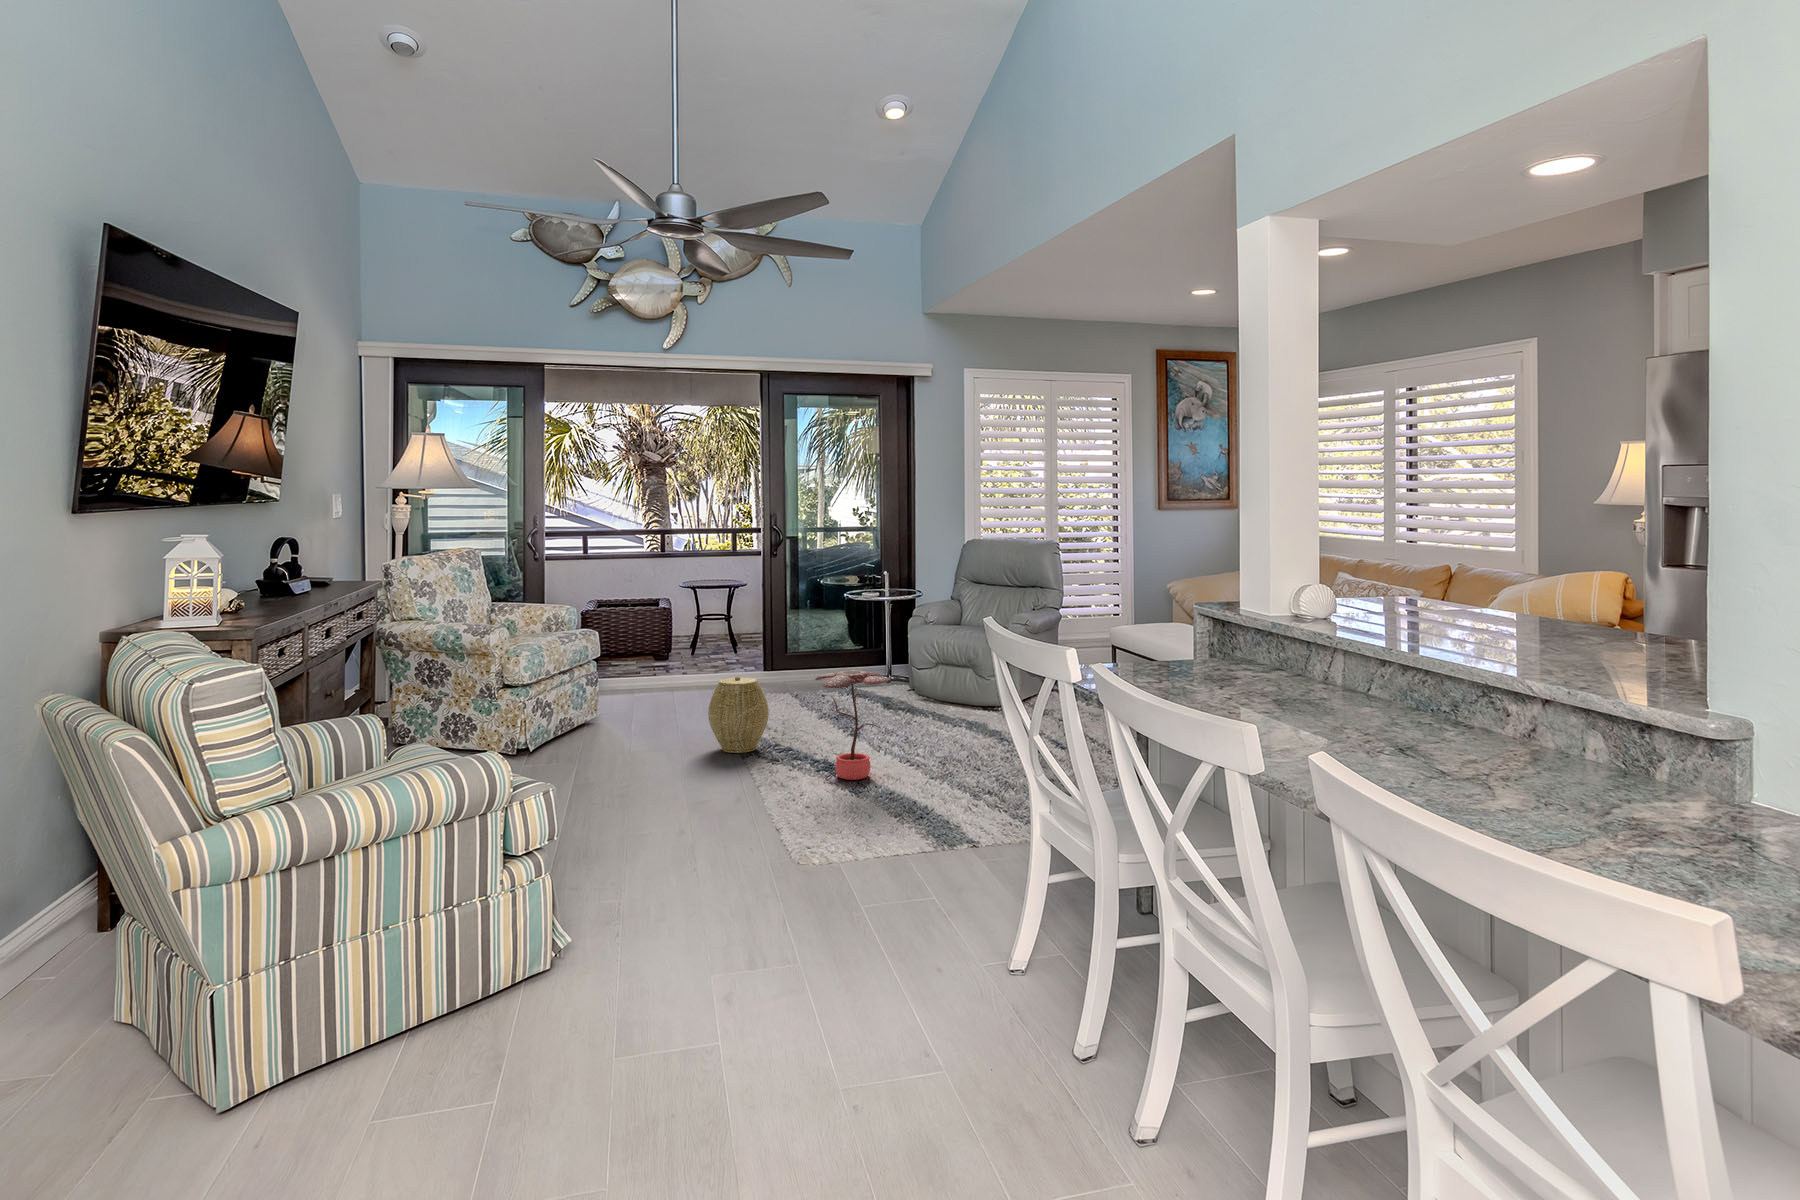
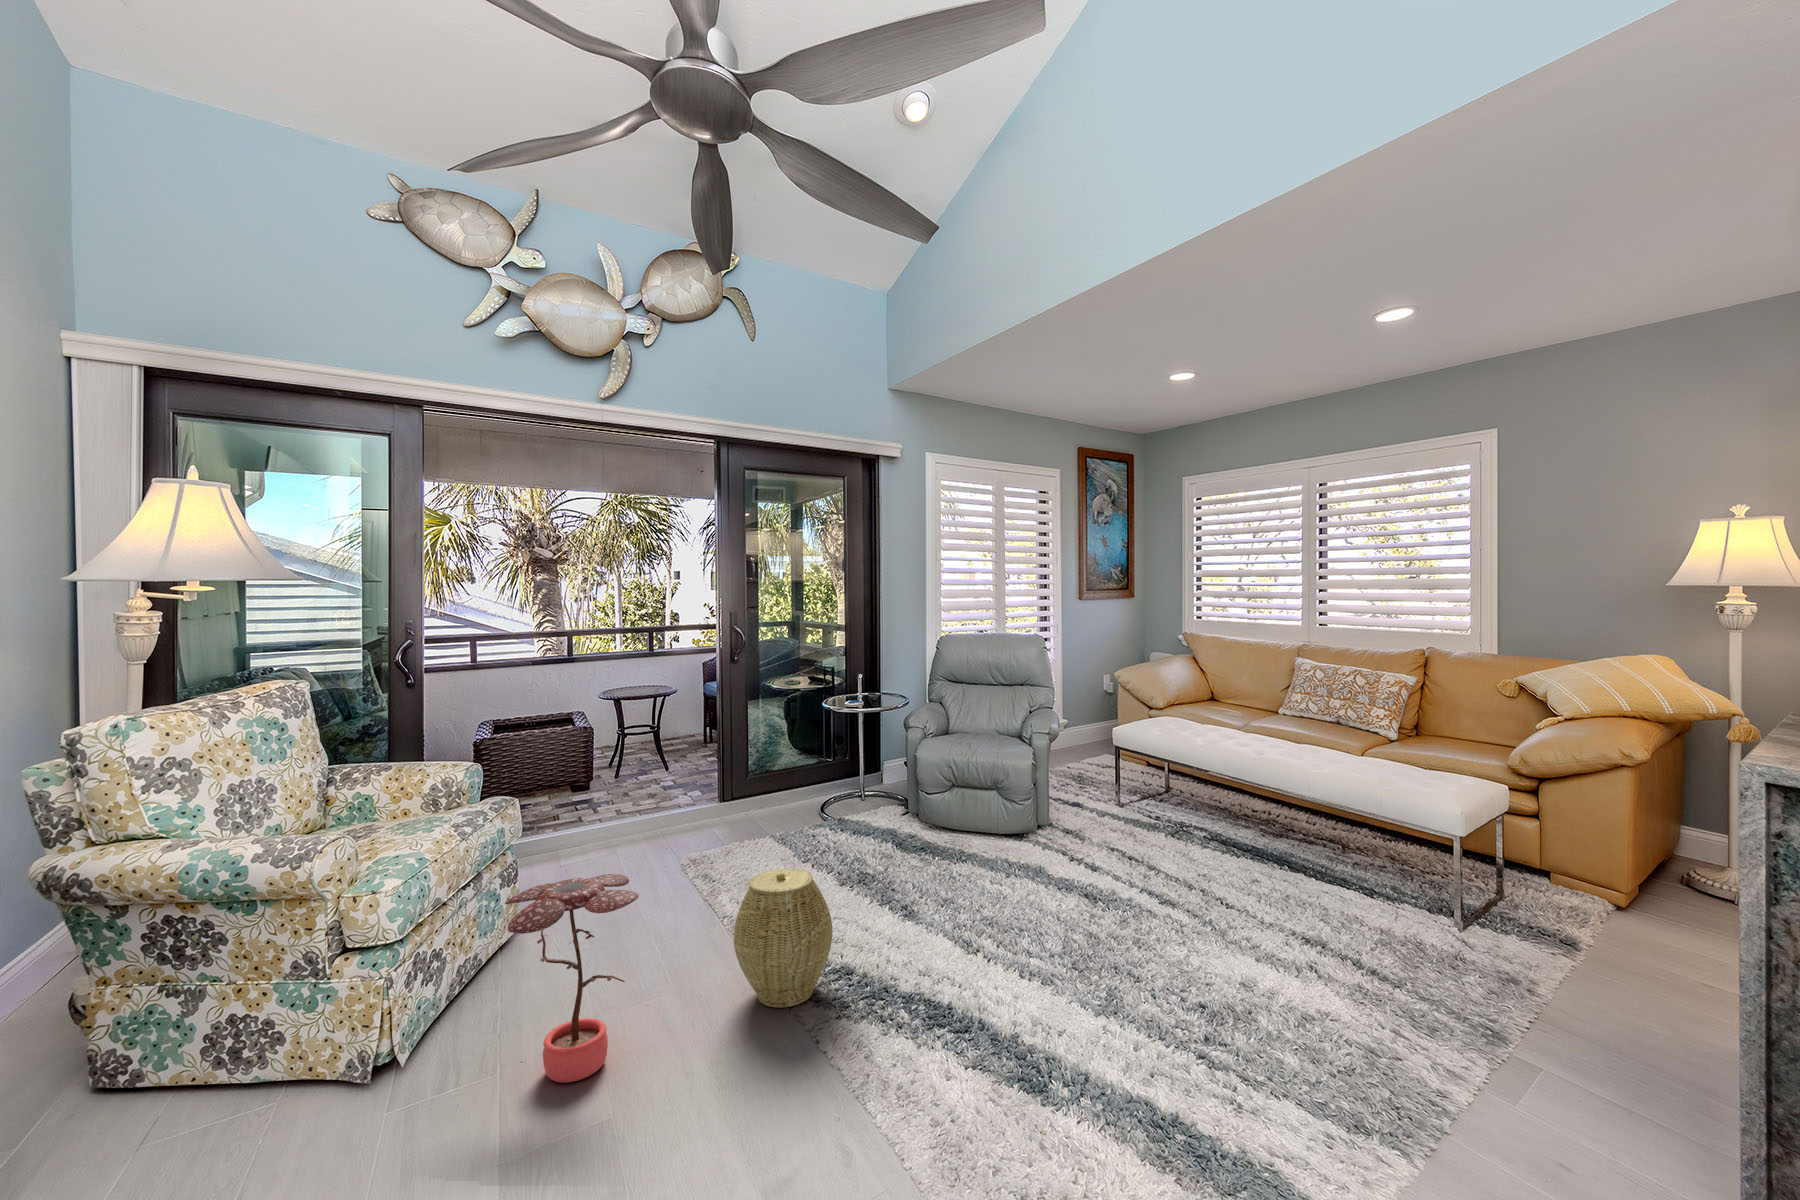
potted plant: present [815,670,891,780] -> present [505,874,639,1083]

